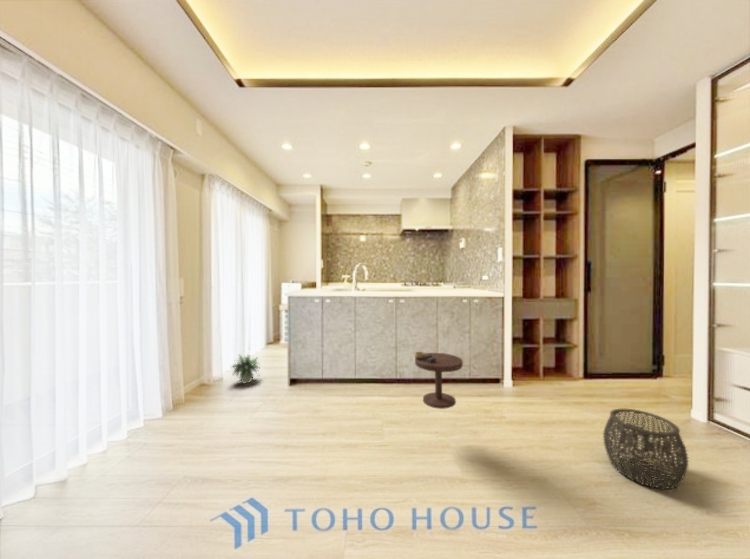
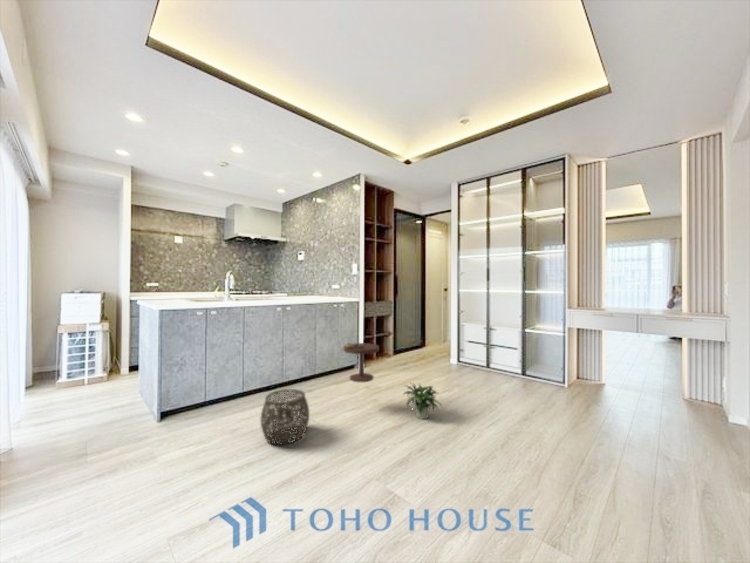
potted plant: present [233,355,258,384] -> present [404,384,438,419]
woven basket: present [603,408,688,490] -> present [260,389,309,445]

